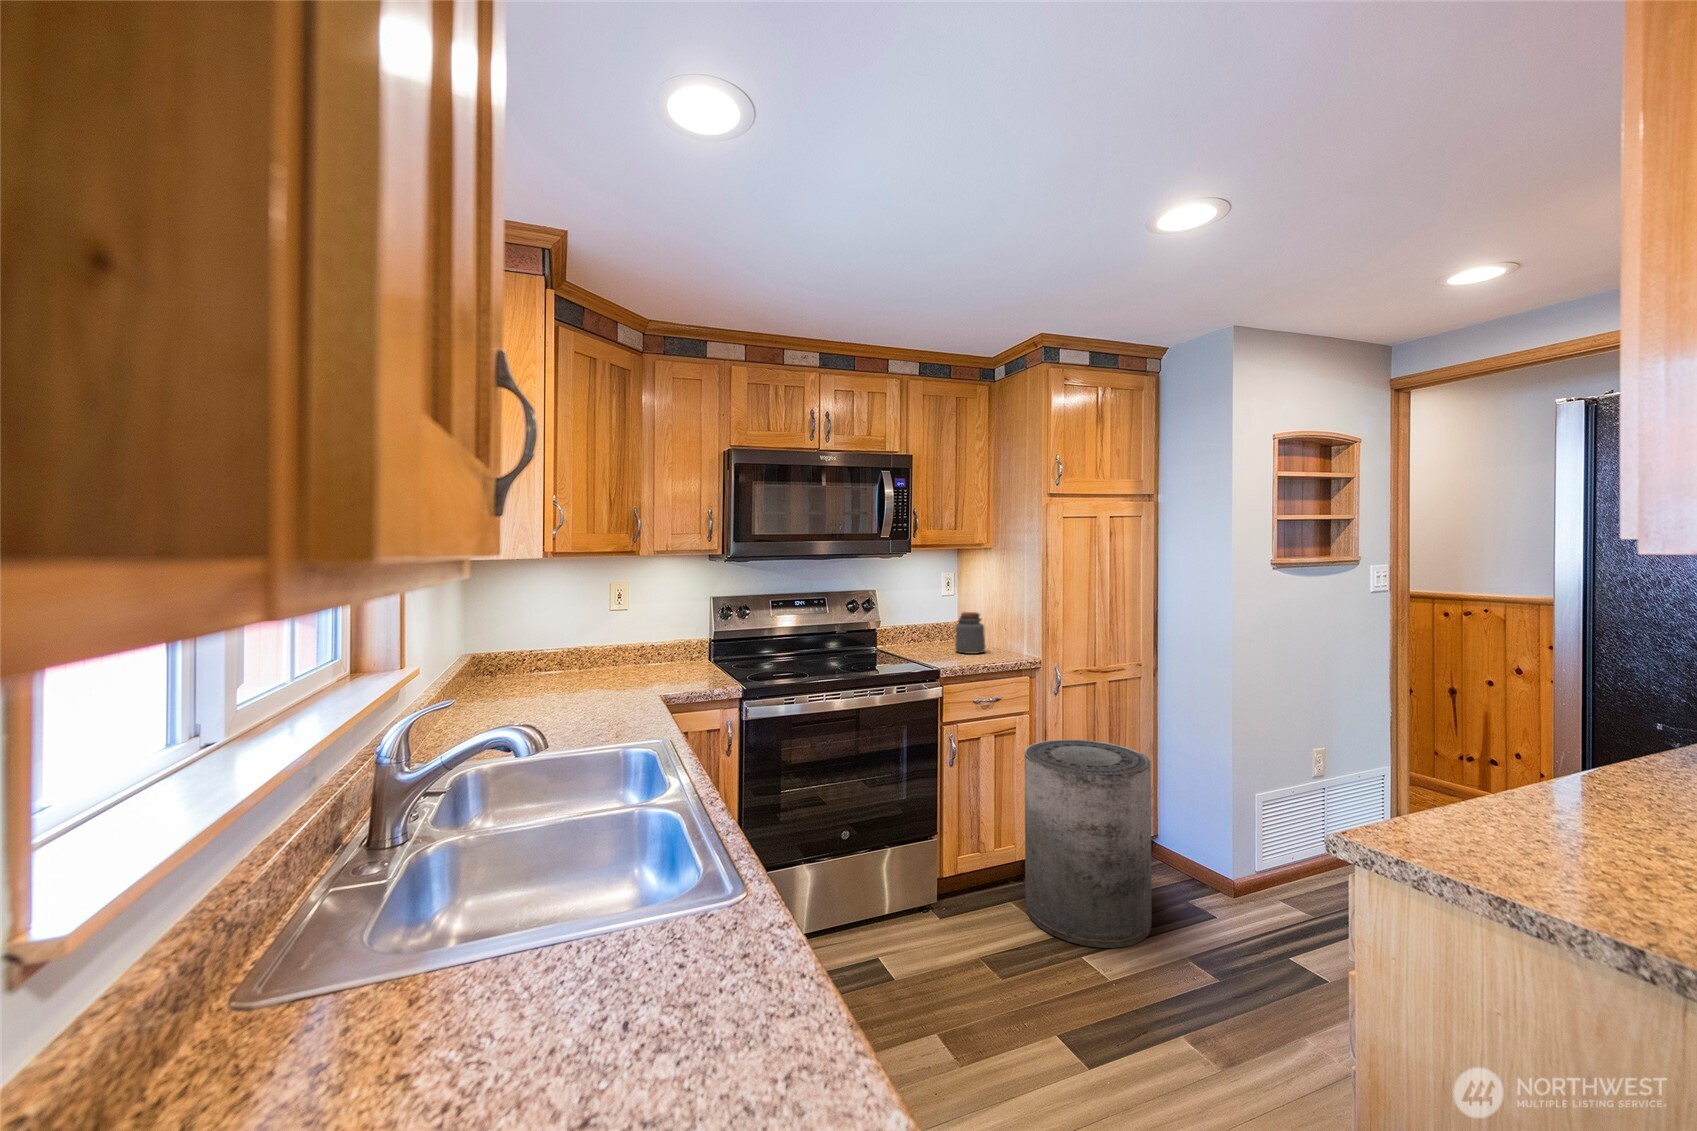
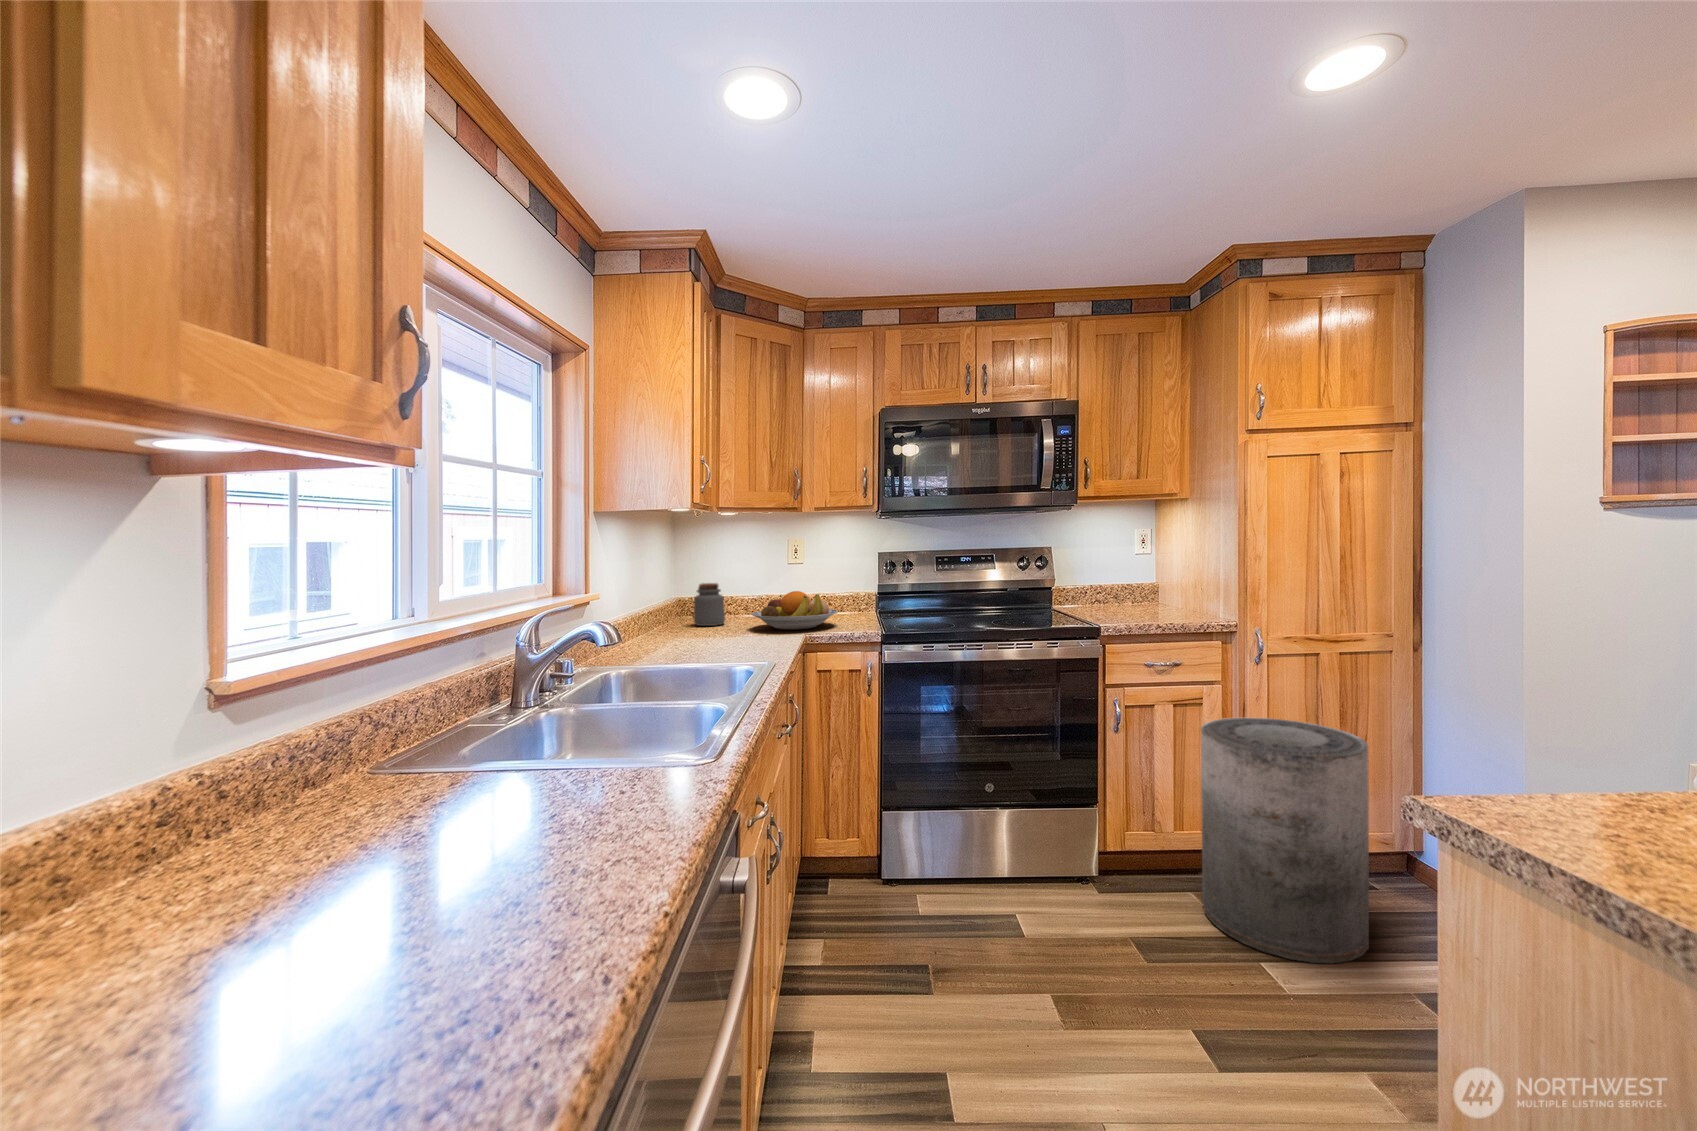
jar: present [955,612,985,654] -> present [694,583,725,626]
fruit bowl: none [579,641,679,685] -> present [752,591,838,630]

